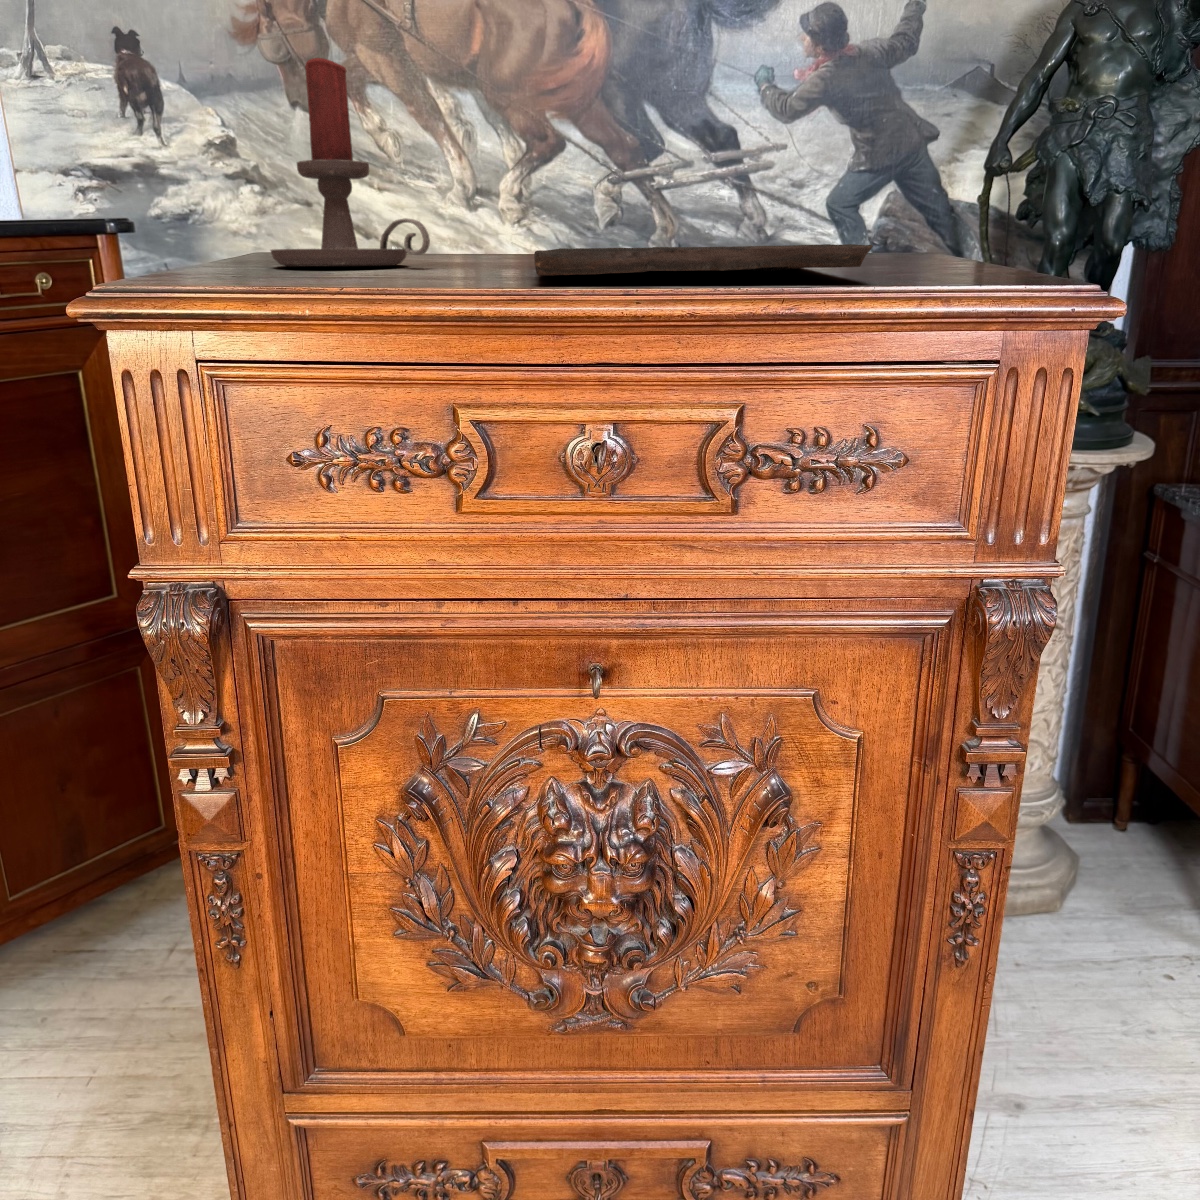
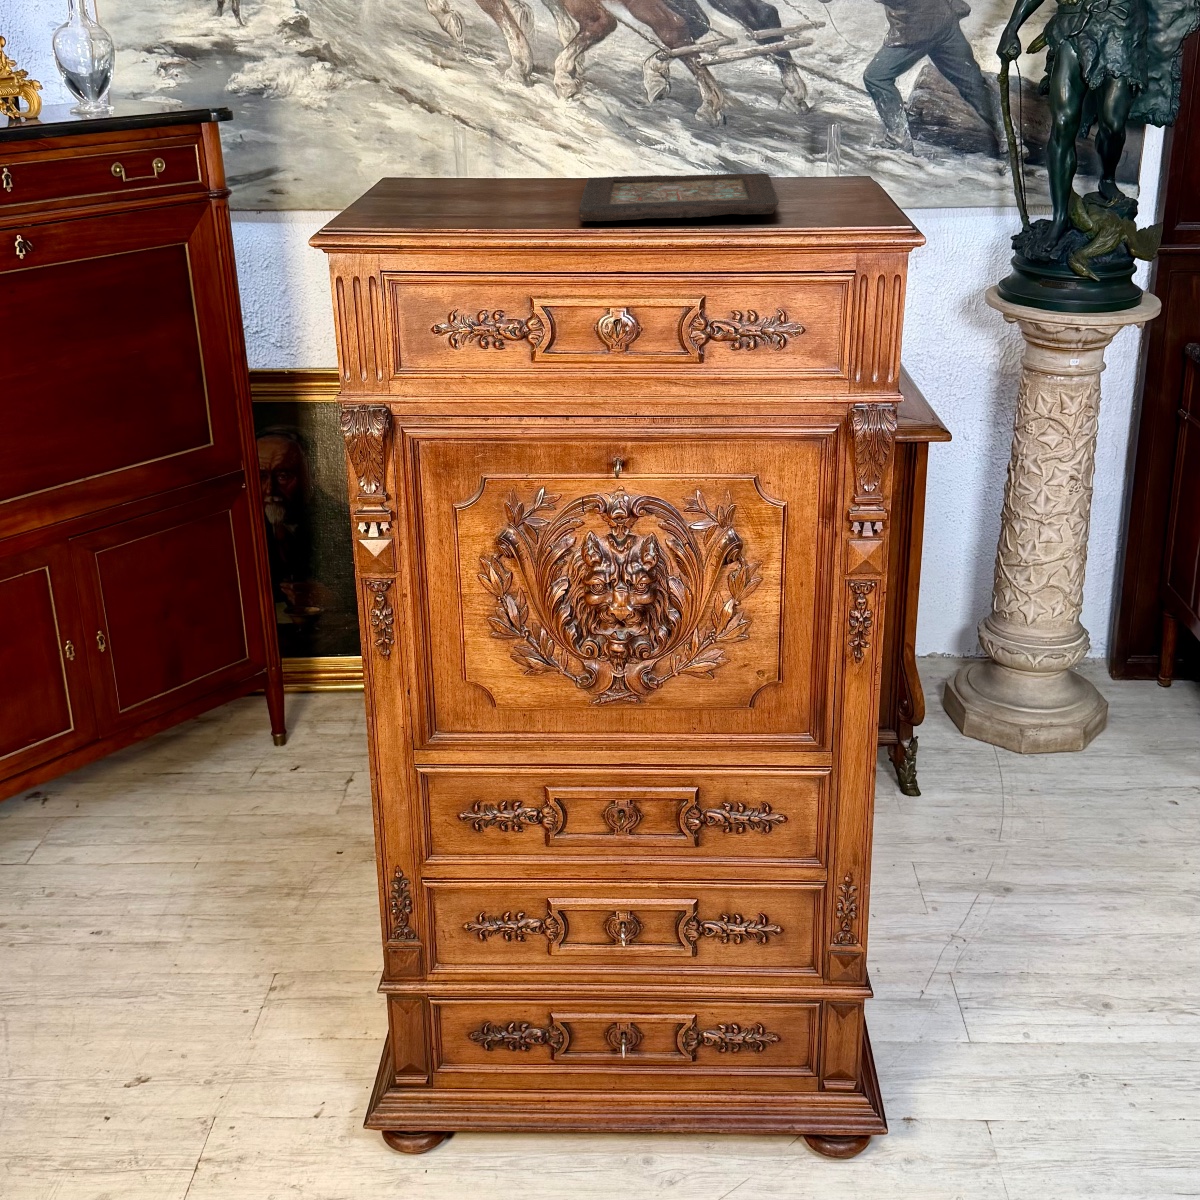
candle holder: present [271,58,430,267] -> none [402,51,512,192]

